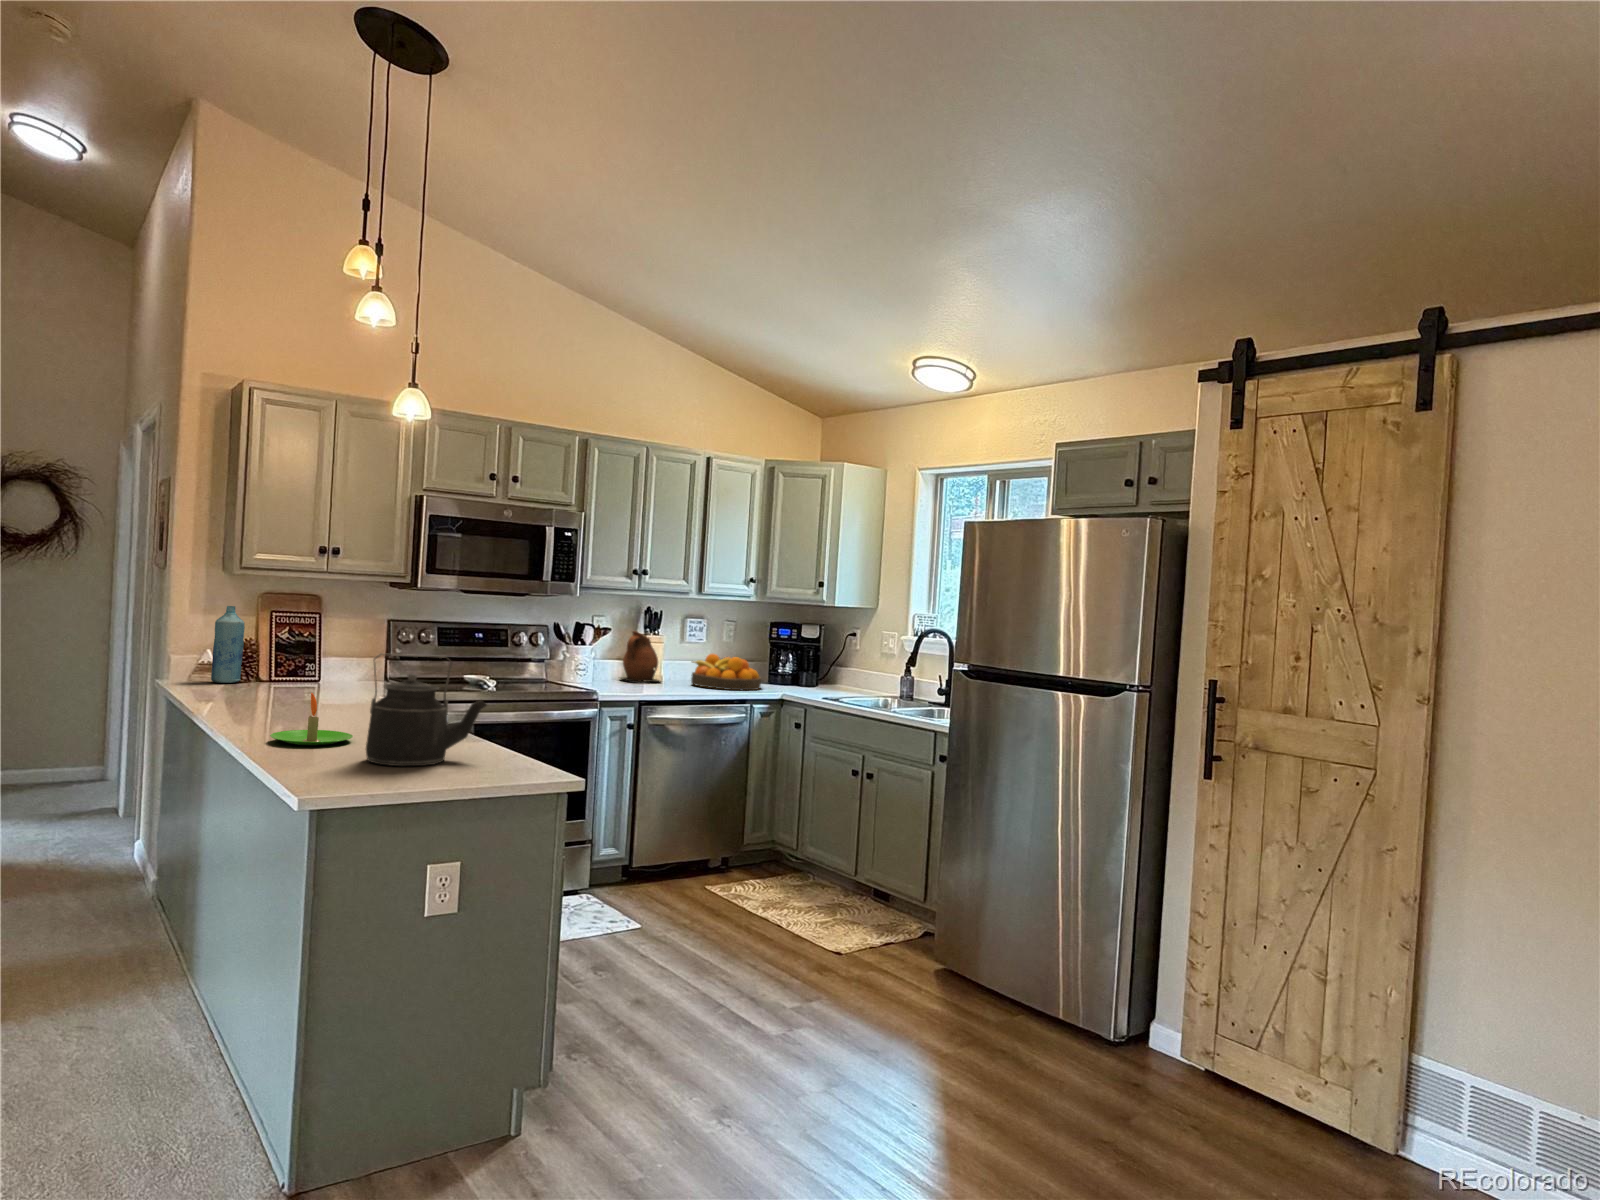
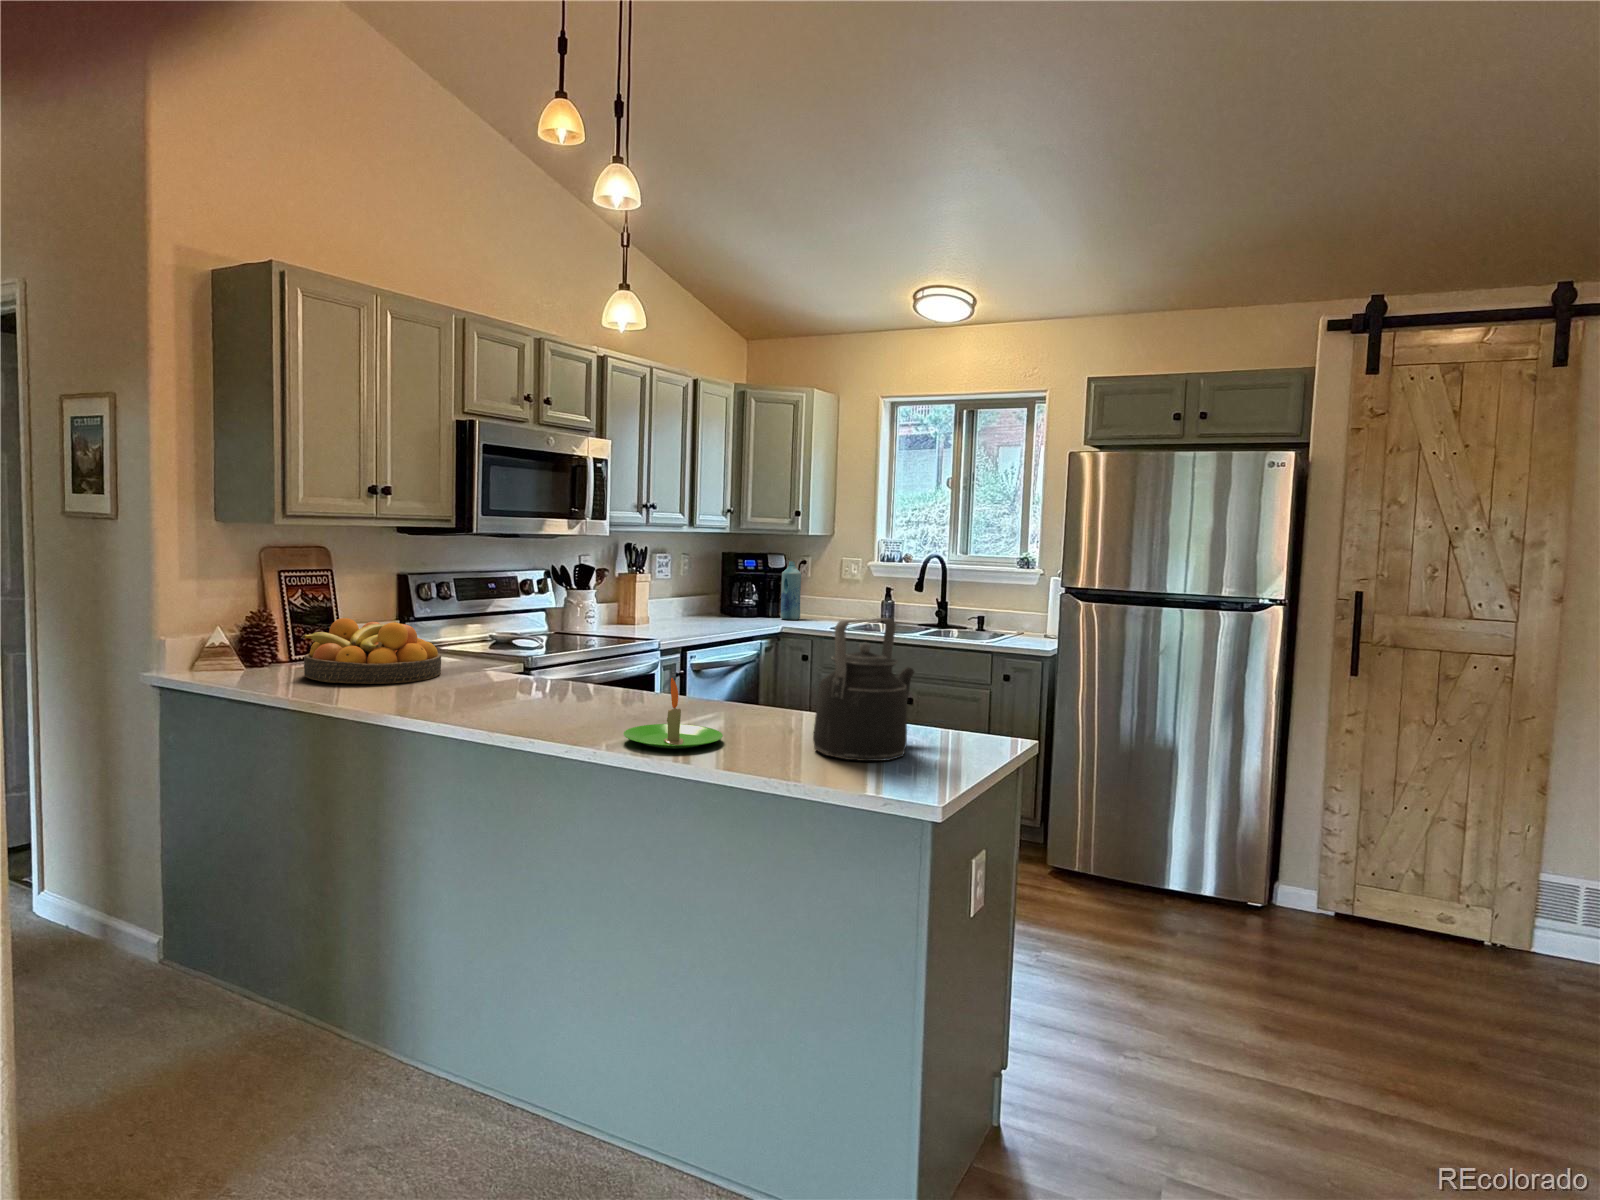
bottle: present [211,606,245,683] -> present [781,561,801,620]
ceramic pitcher: present [621,631,660,683] -> none [608,571,661,626]
fruit bowl: present [691,654,761,690] -> present [301,618,441,684]

